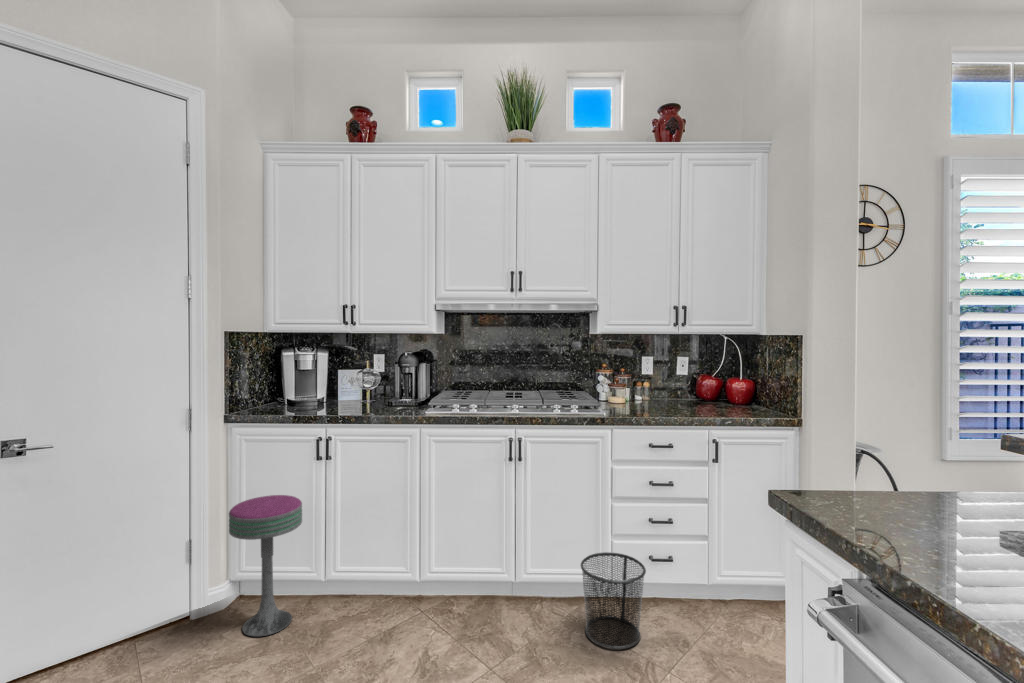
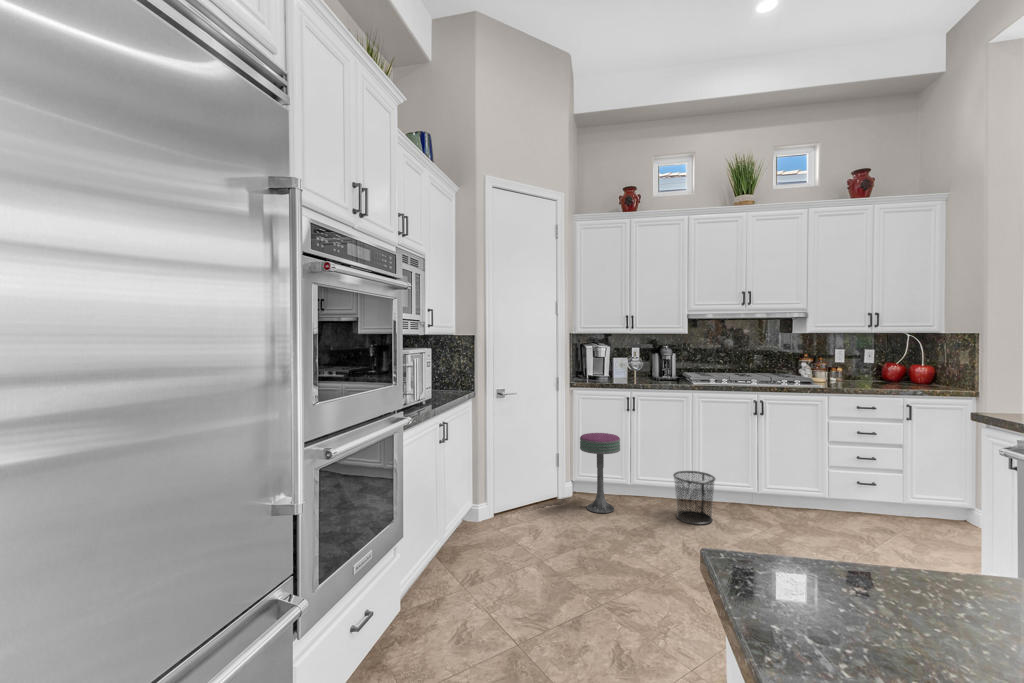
waste bin: present [581,552,646,649] -> present [673,471,715,525]

